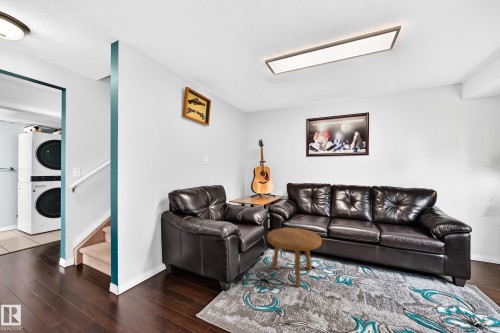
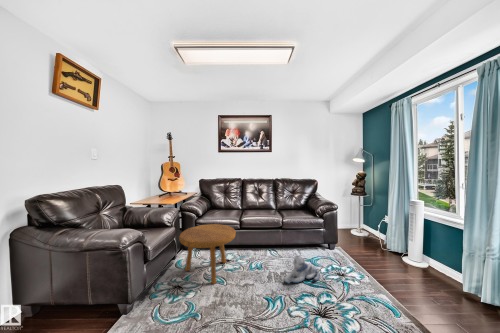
plush toy: none [379,280,432,318] -> present [284,256,320,283]

